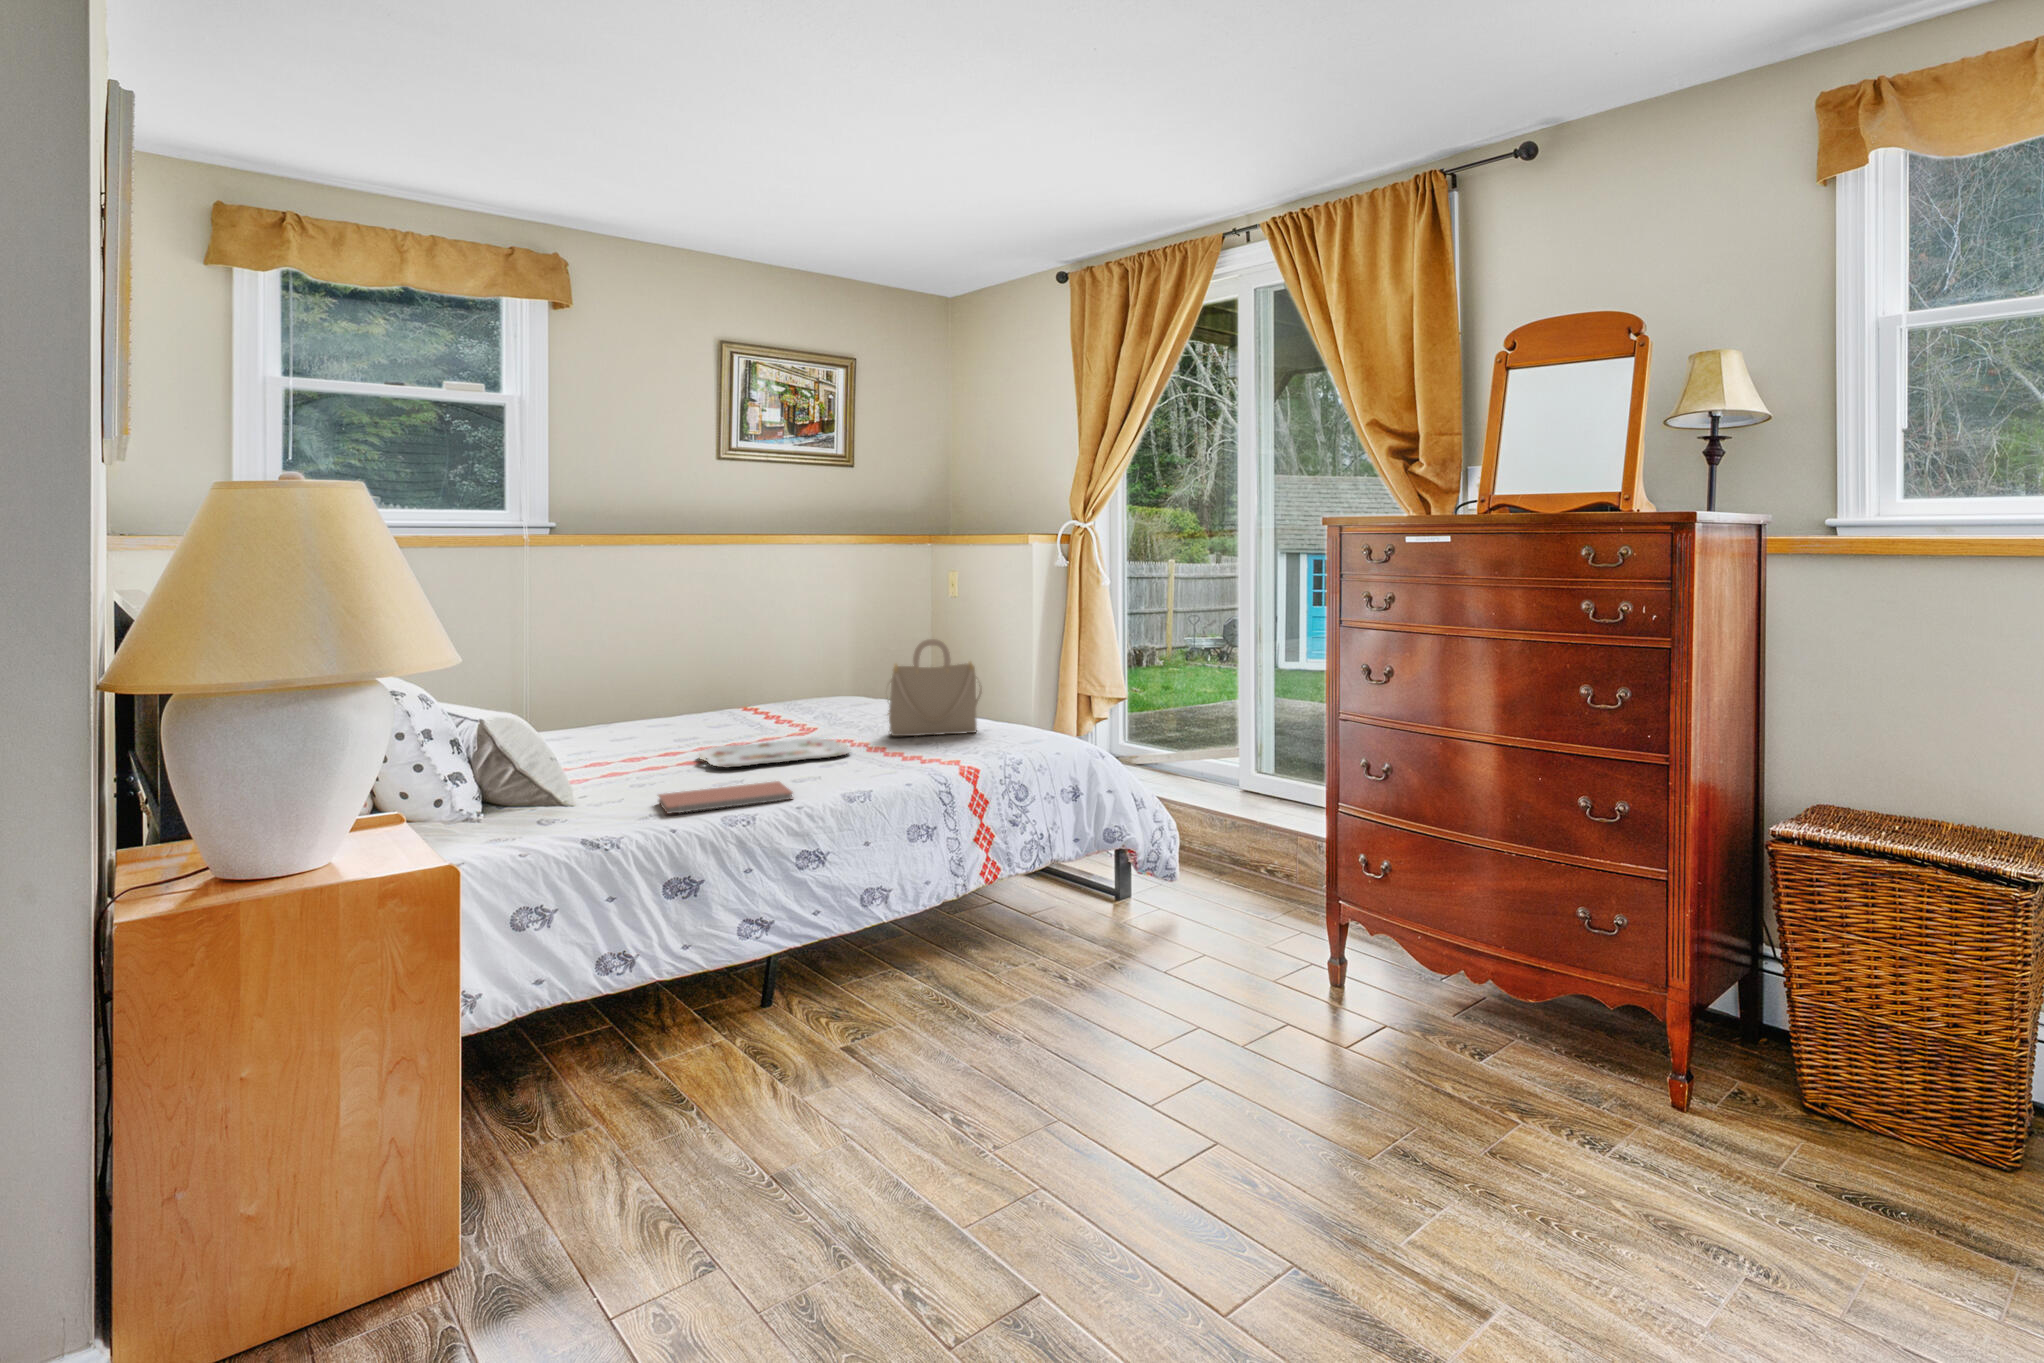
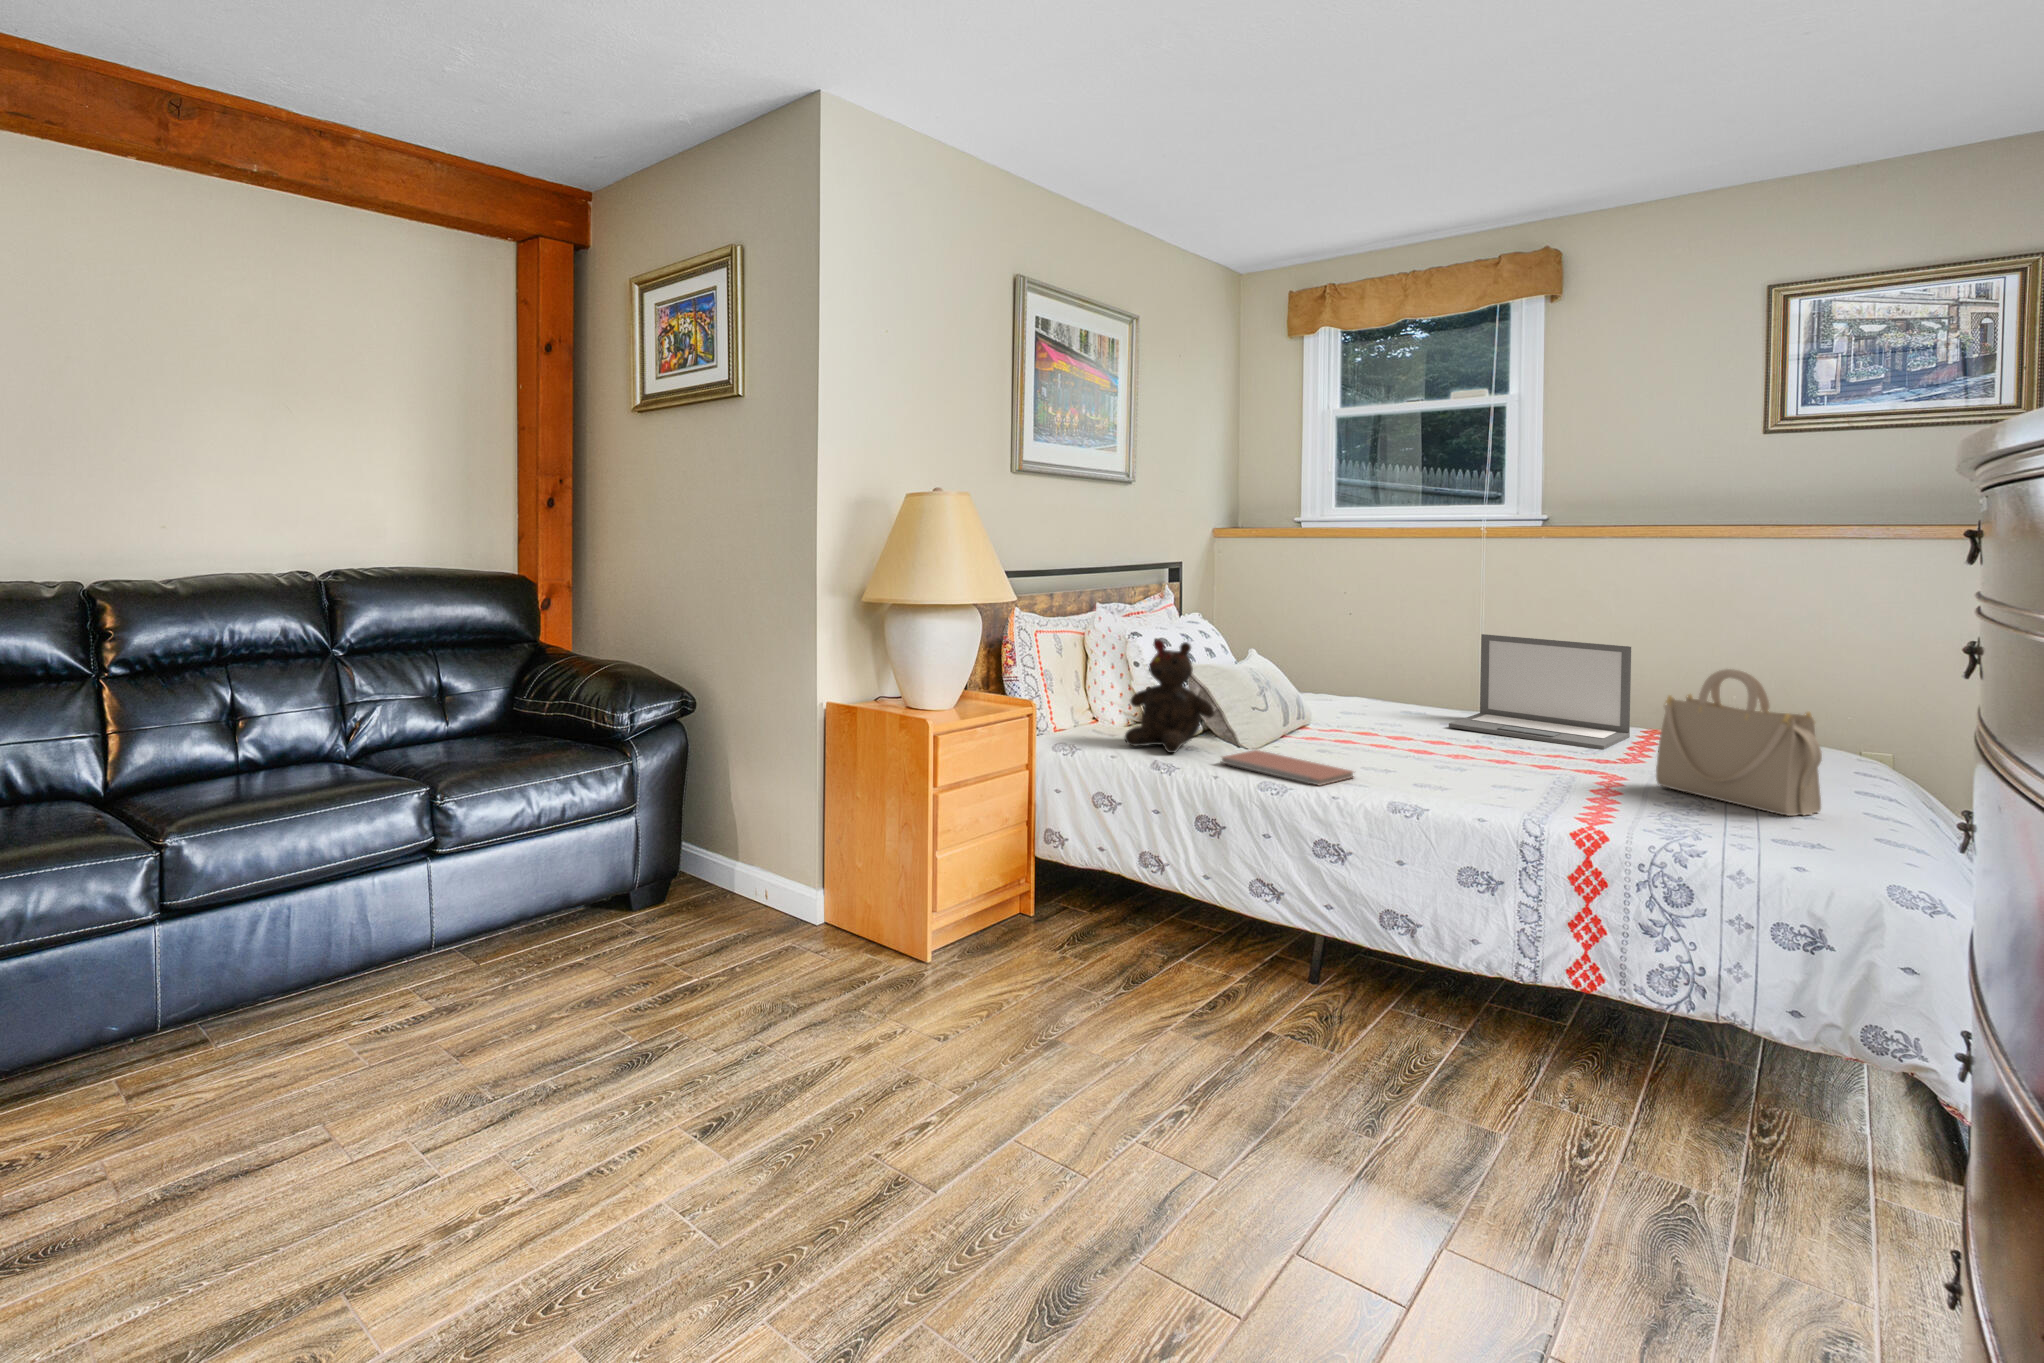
laptop: none [620,641,774,744] -> present [1449,634,1631,750]
teddy bear: none [475,685,605,836] -> present [1125,640,1214,753]
serving tray: present [699,738,851,768] -> none [1386,740,1578,781]

